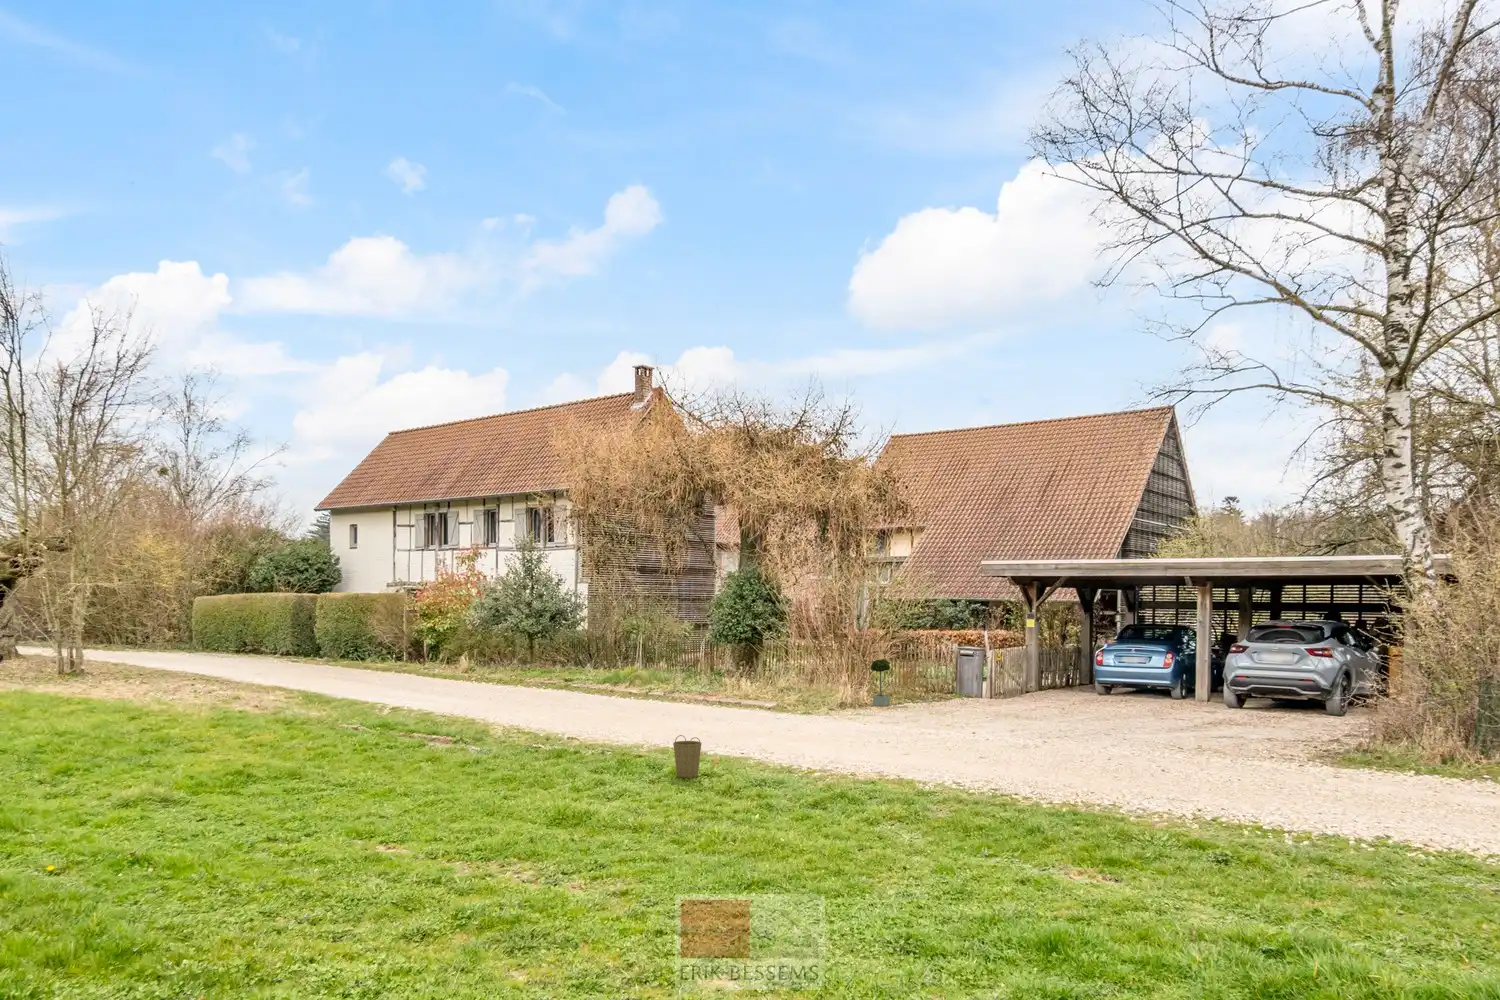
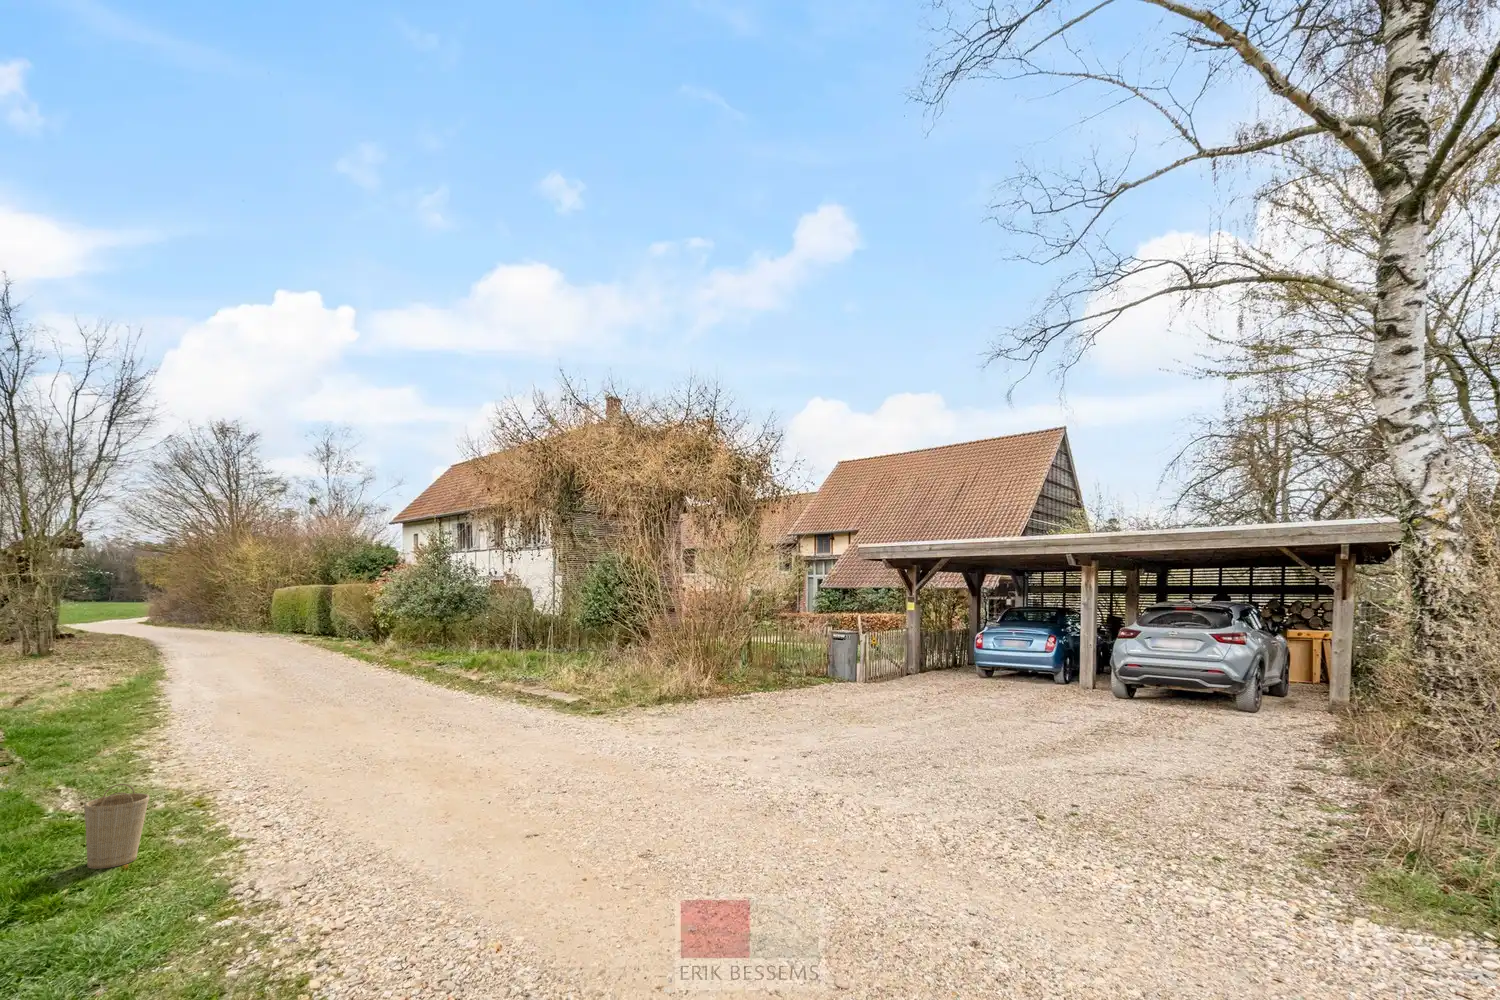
potted tree: present [871,659,890,706] -> none [720,641,742,693]

